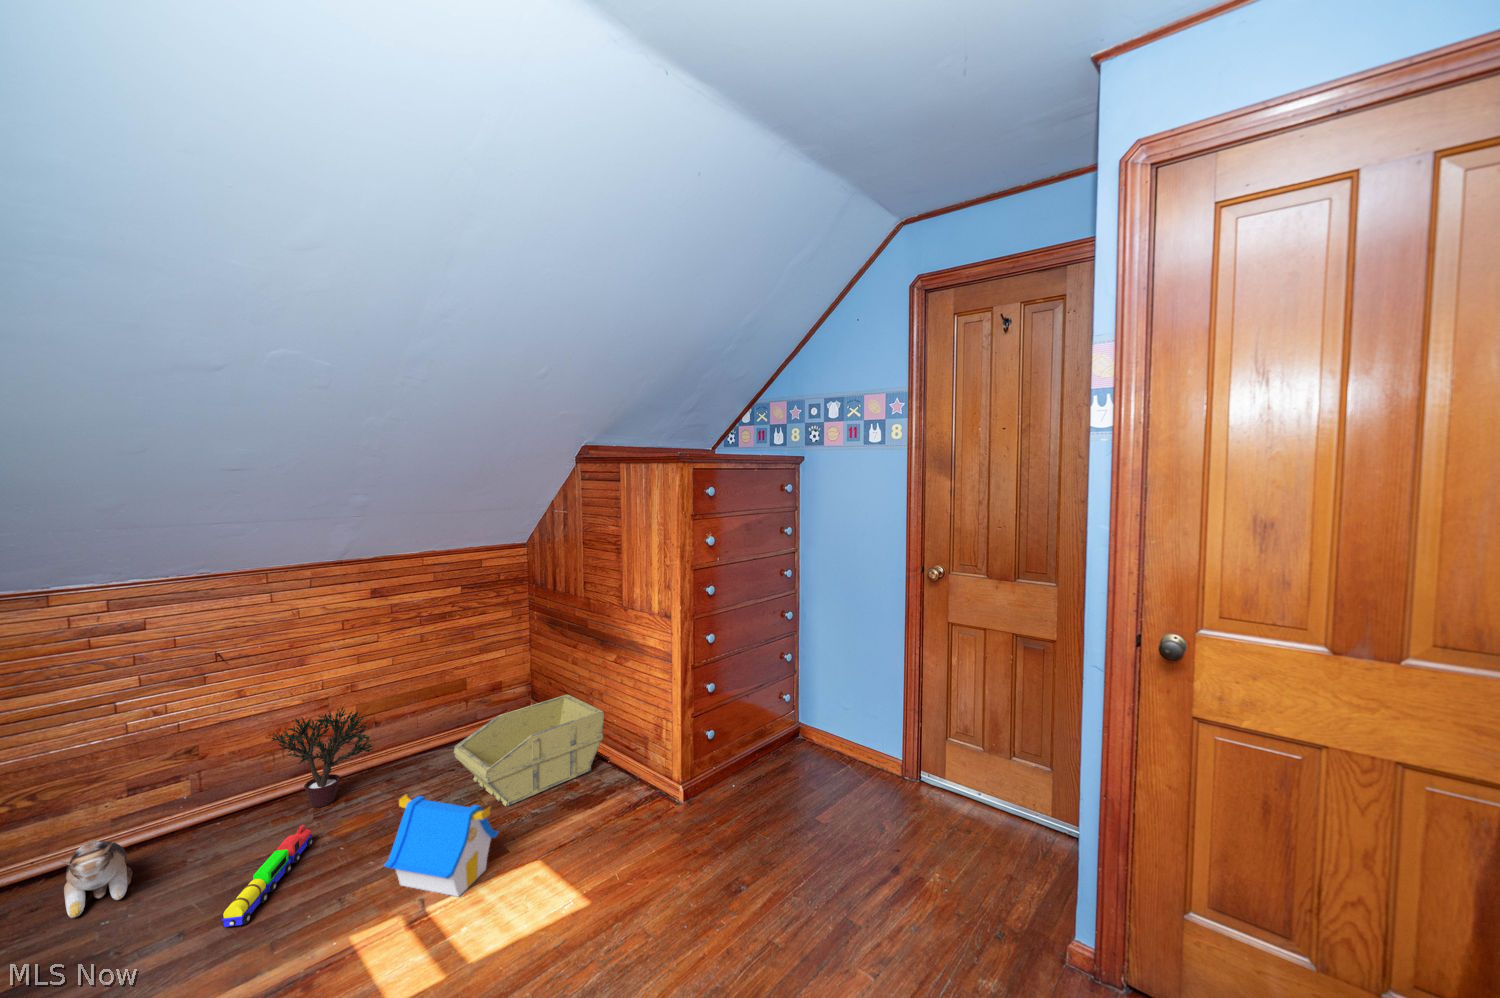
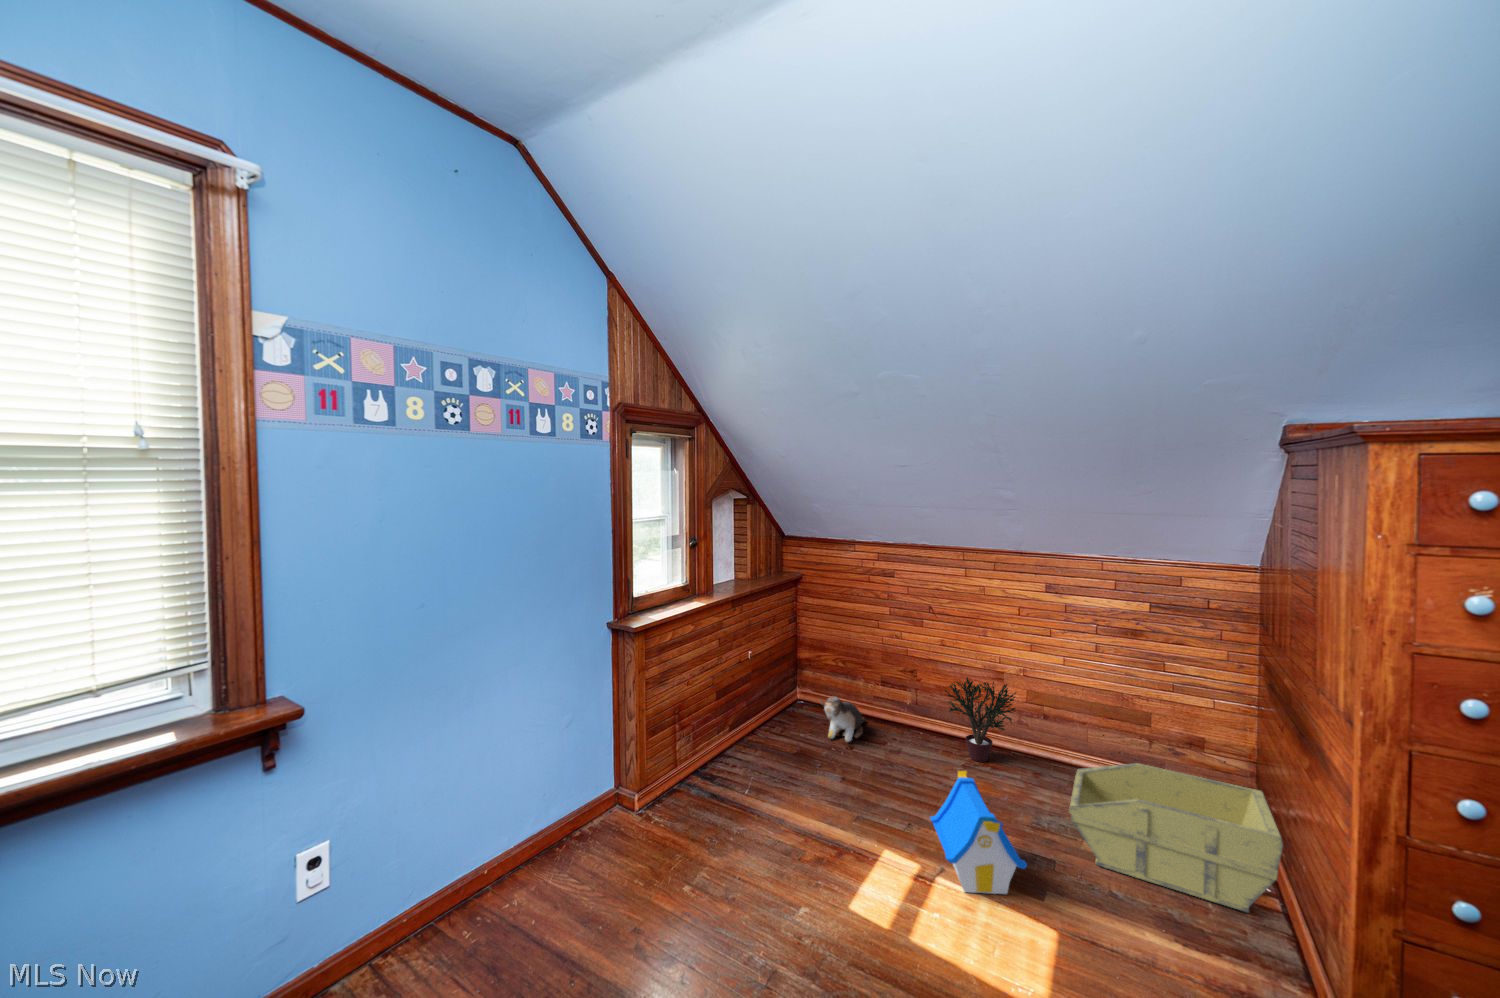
toy train: present [222,825,312,927] -> none [854,759,942,797]

